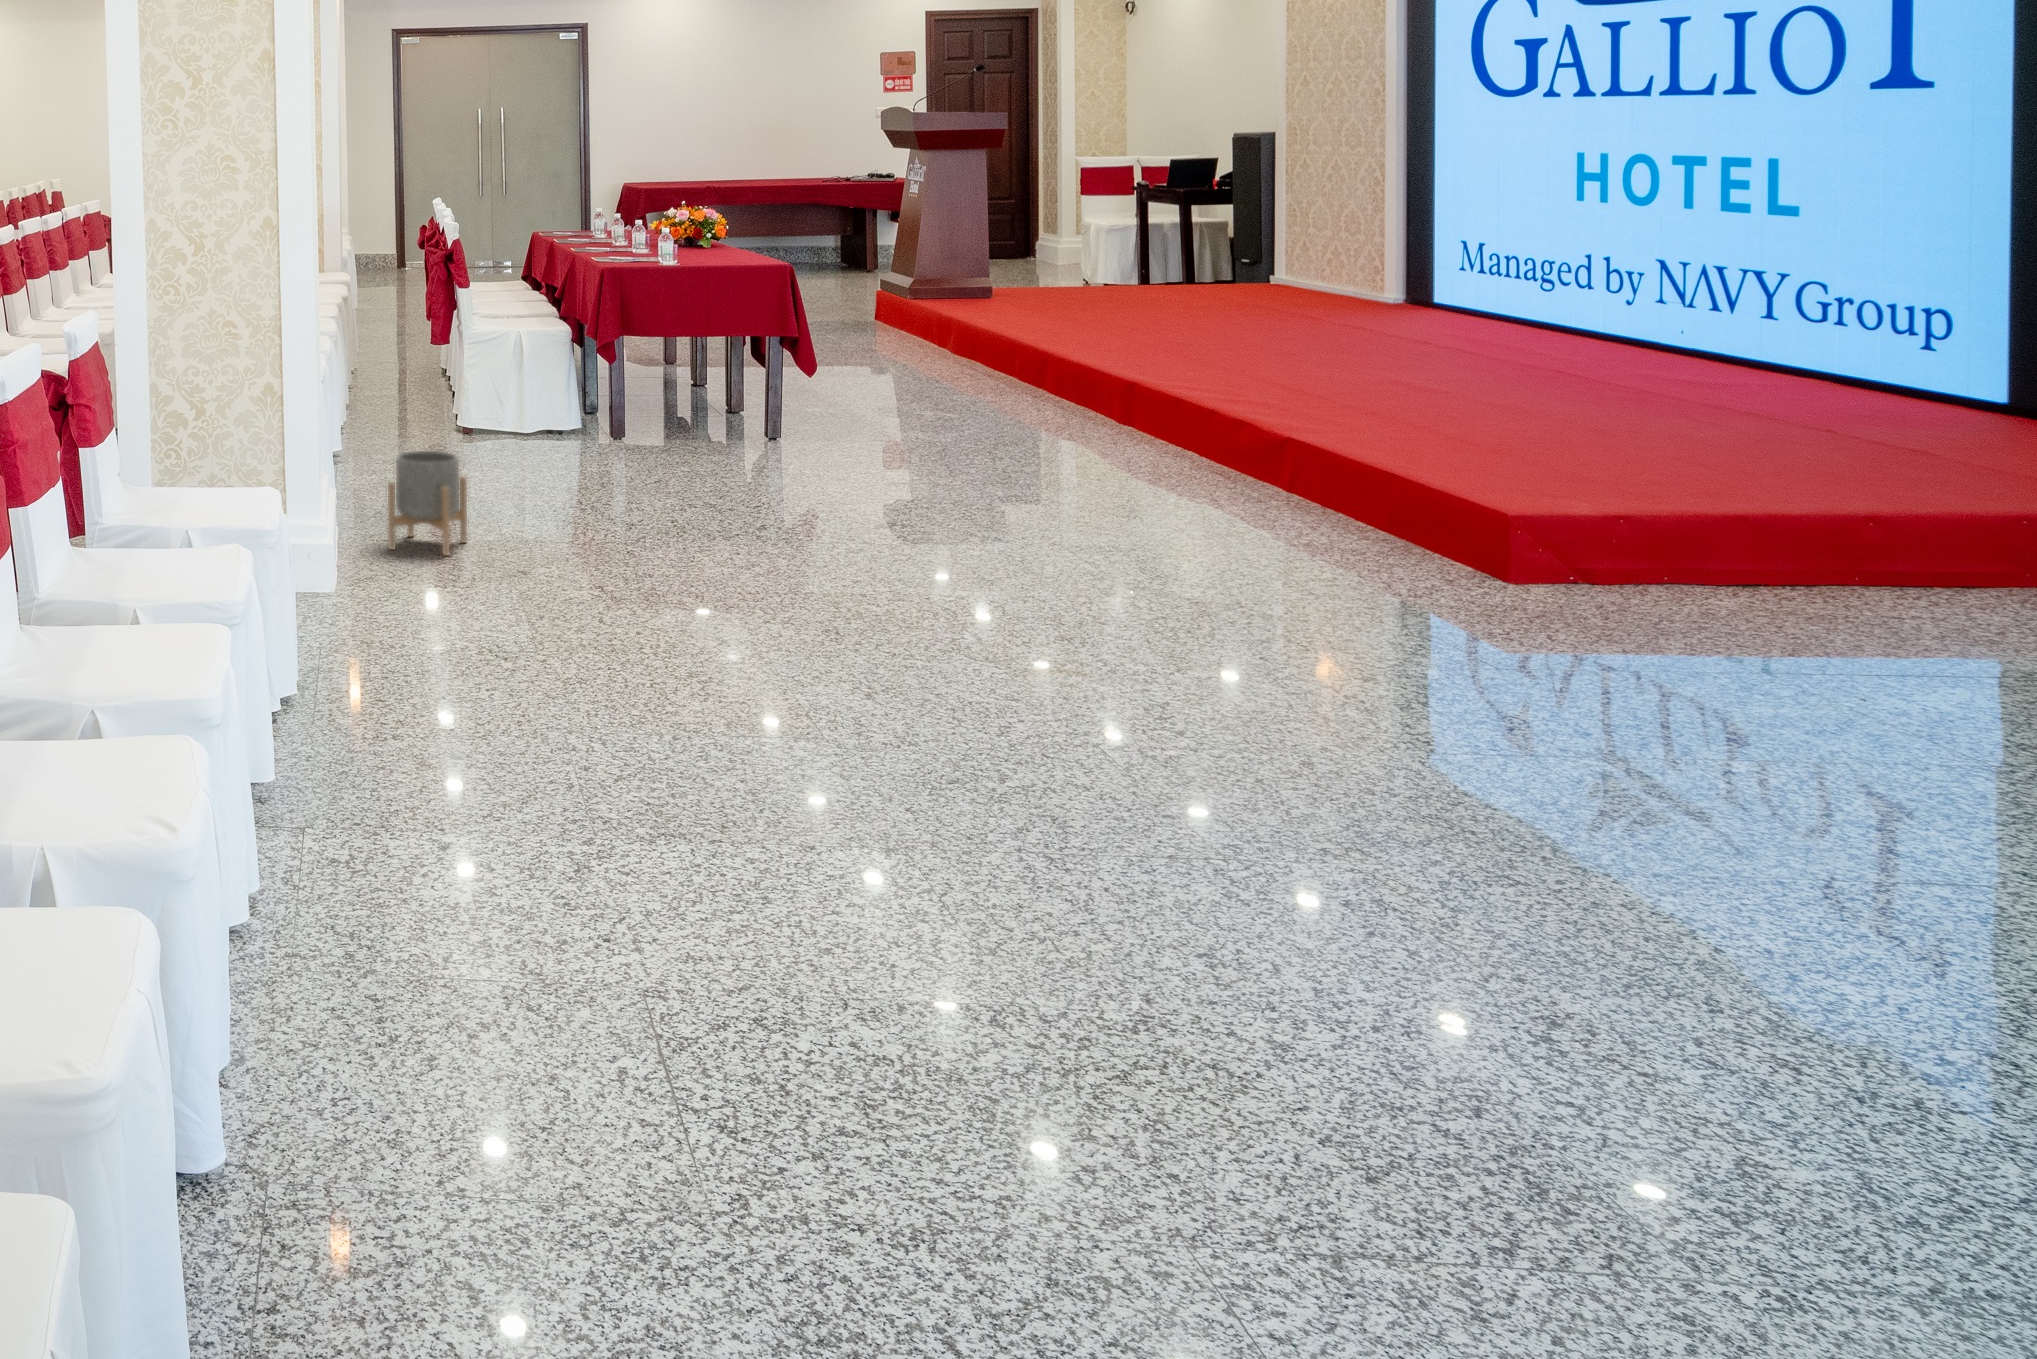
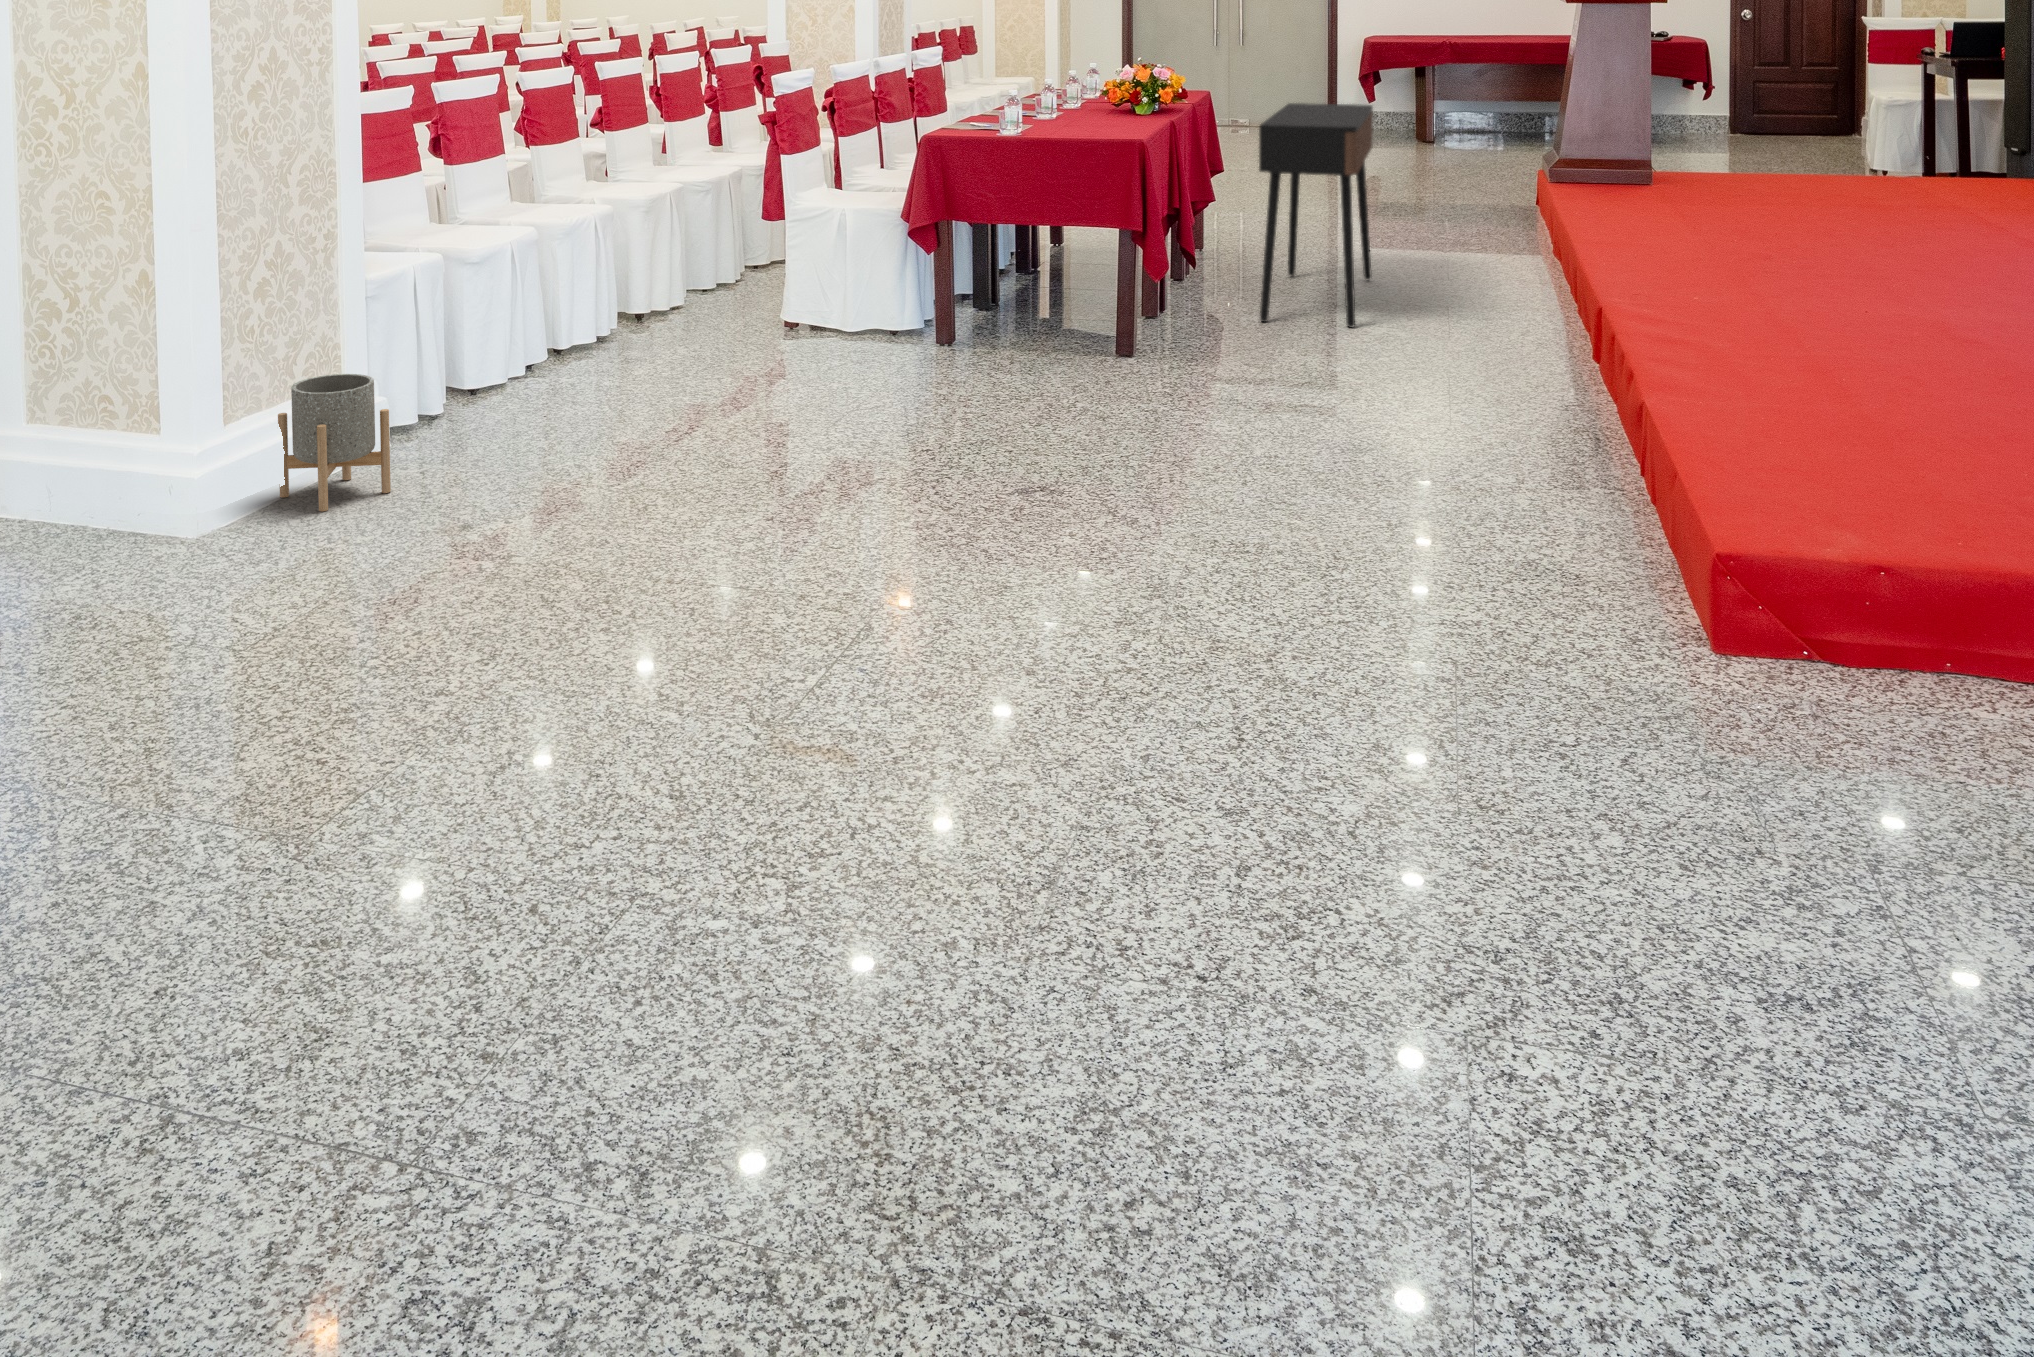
console table: none [804,231,934,407] -> present [1259,103,1373,327]

